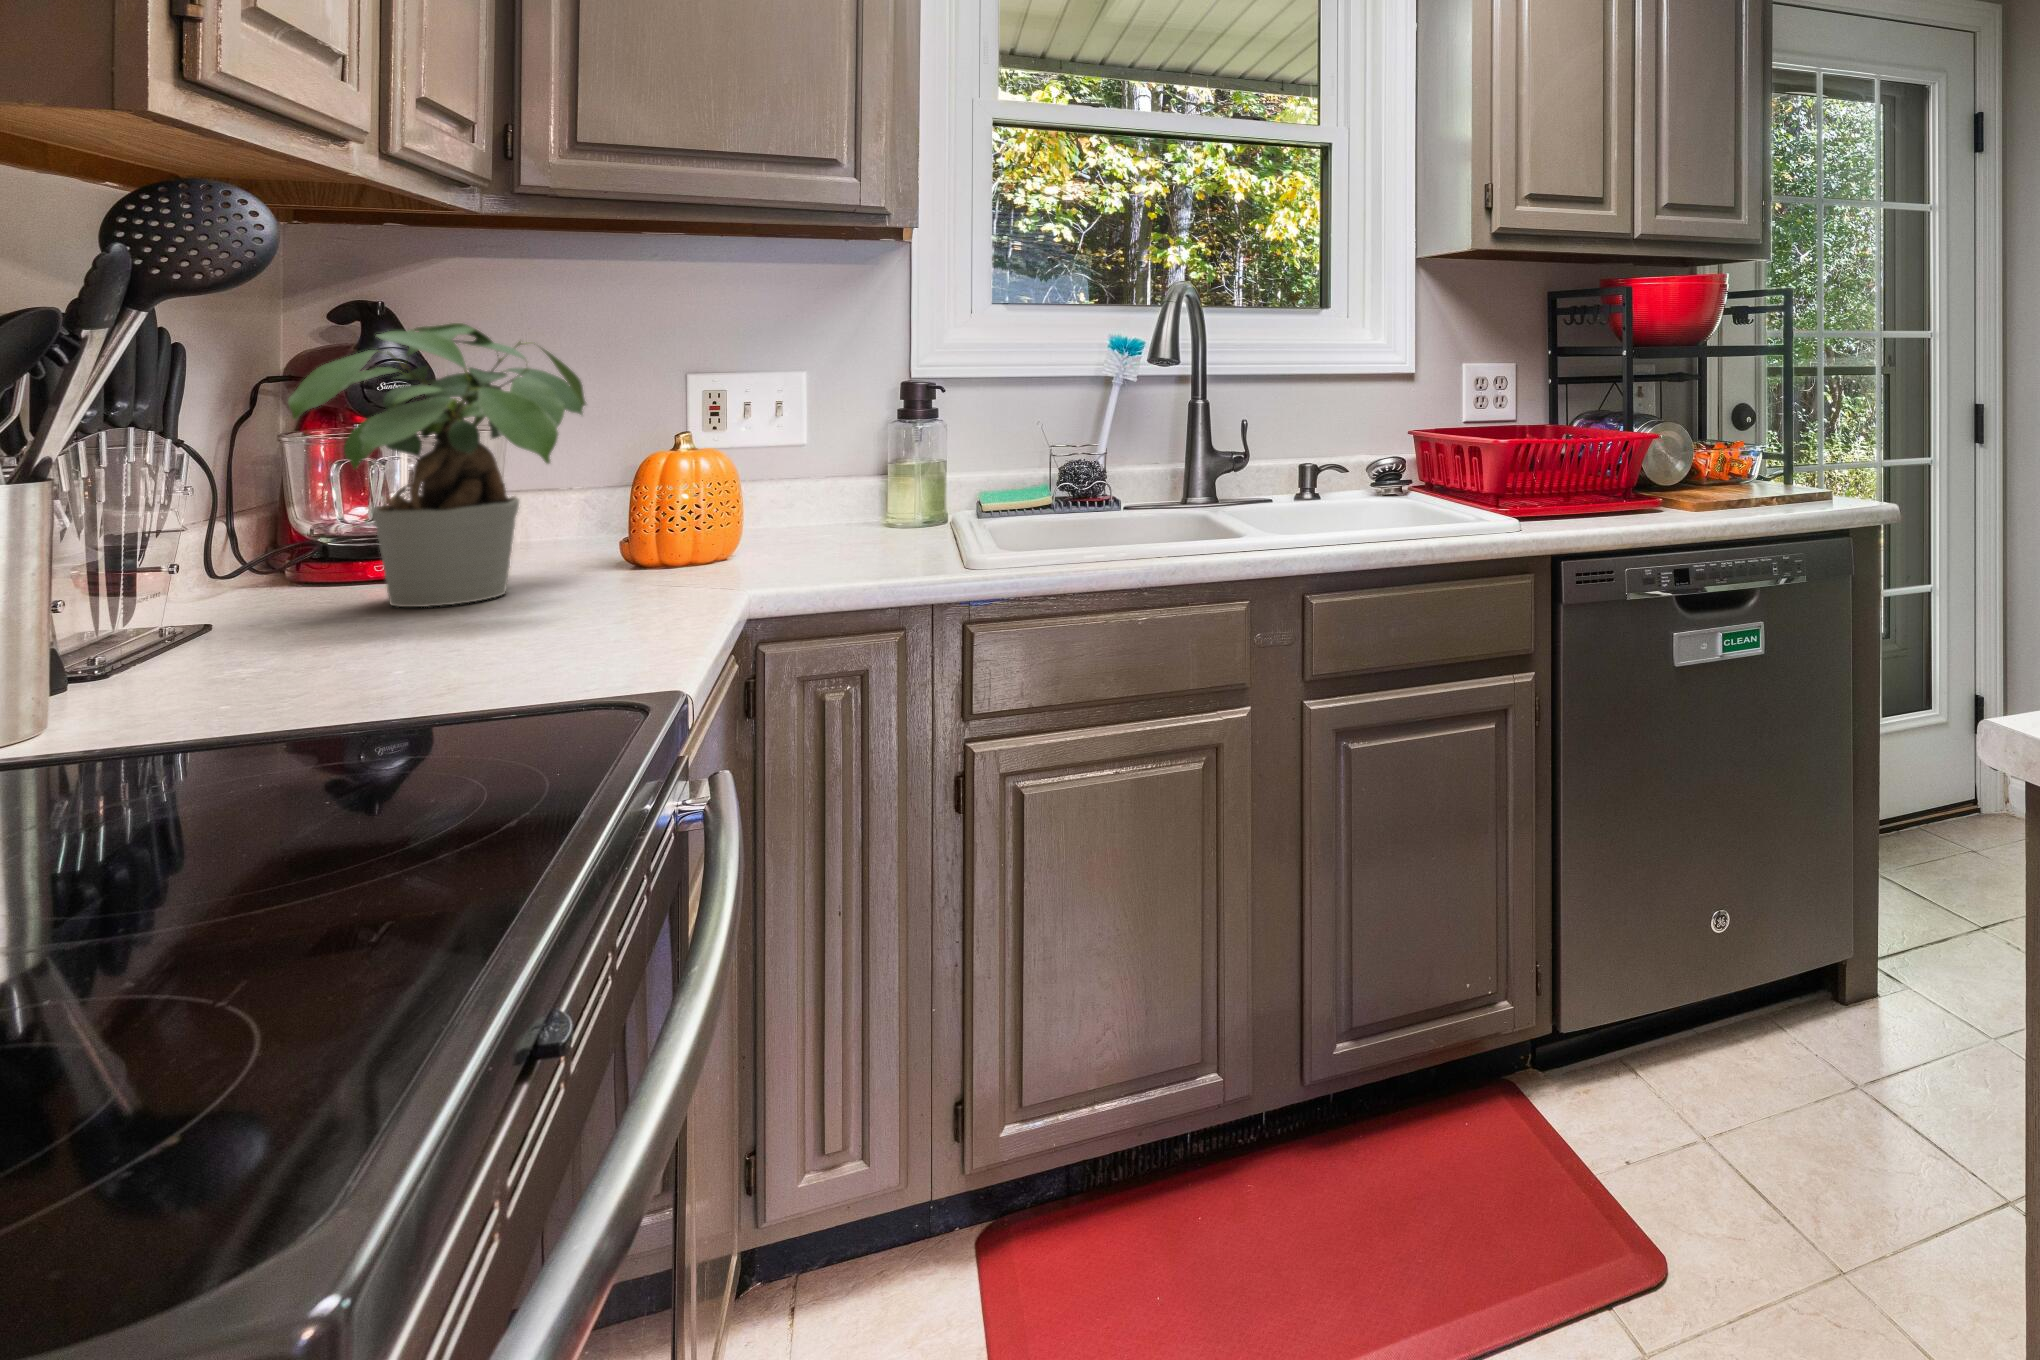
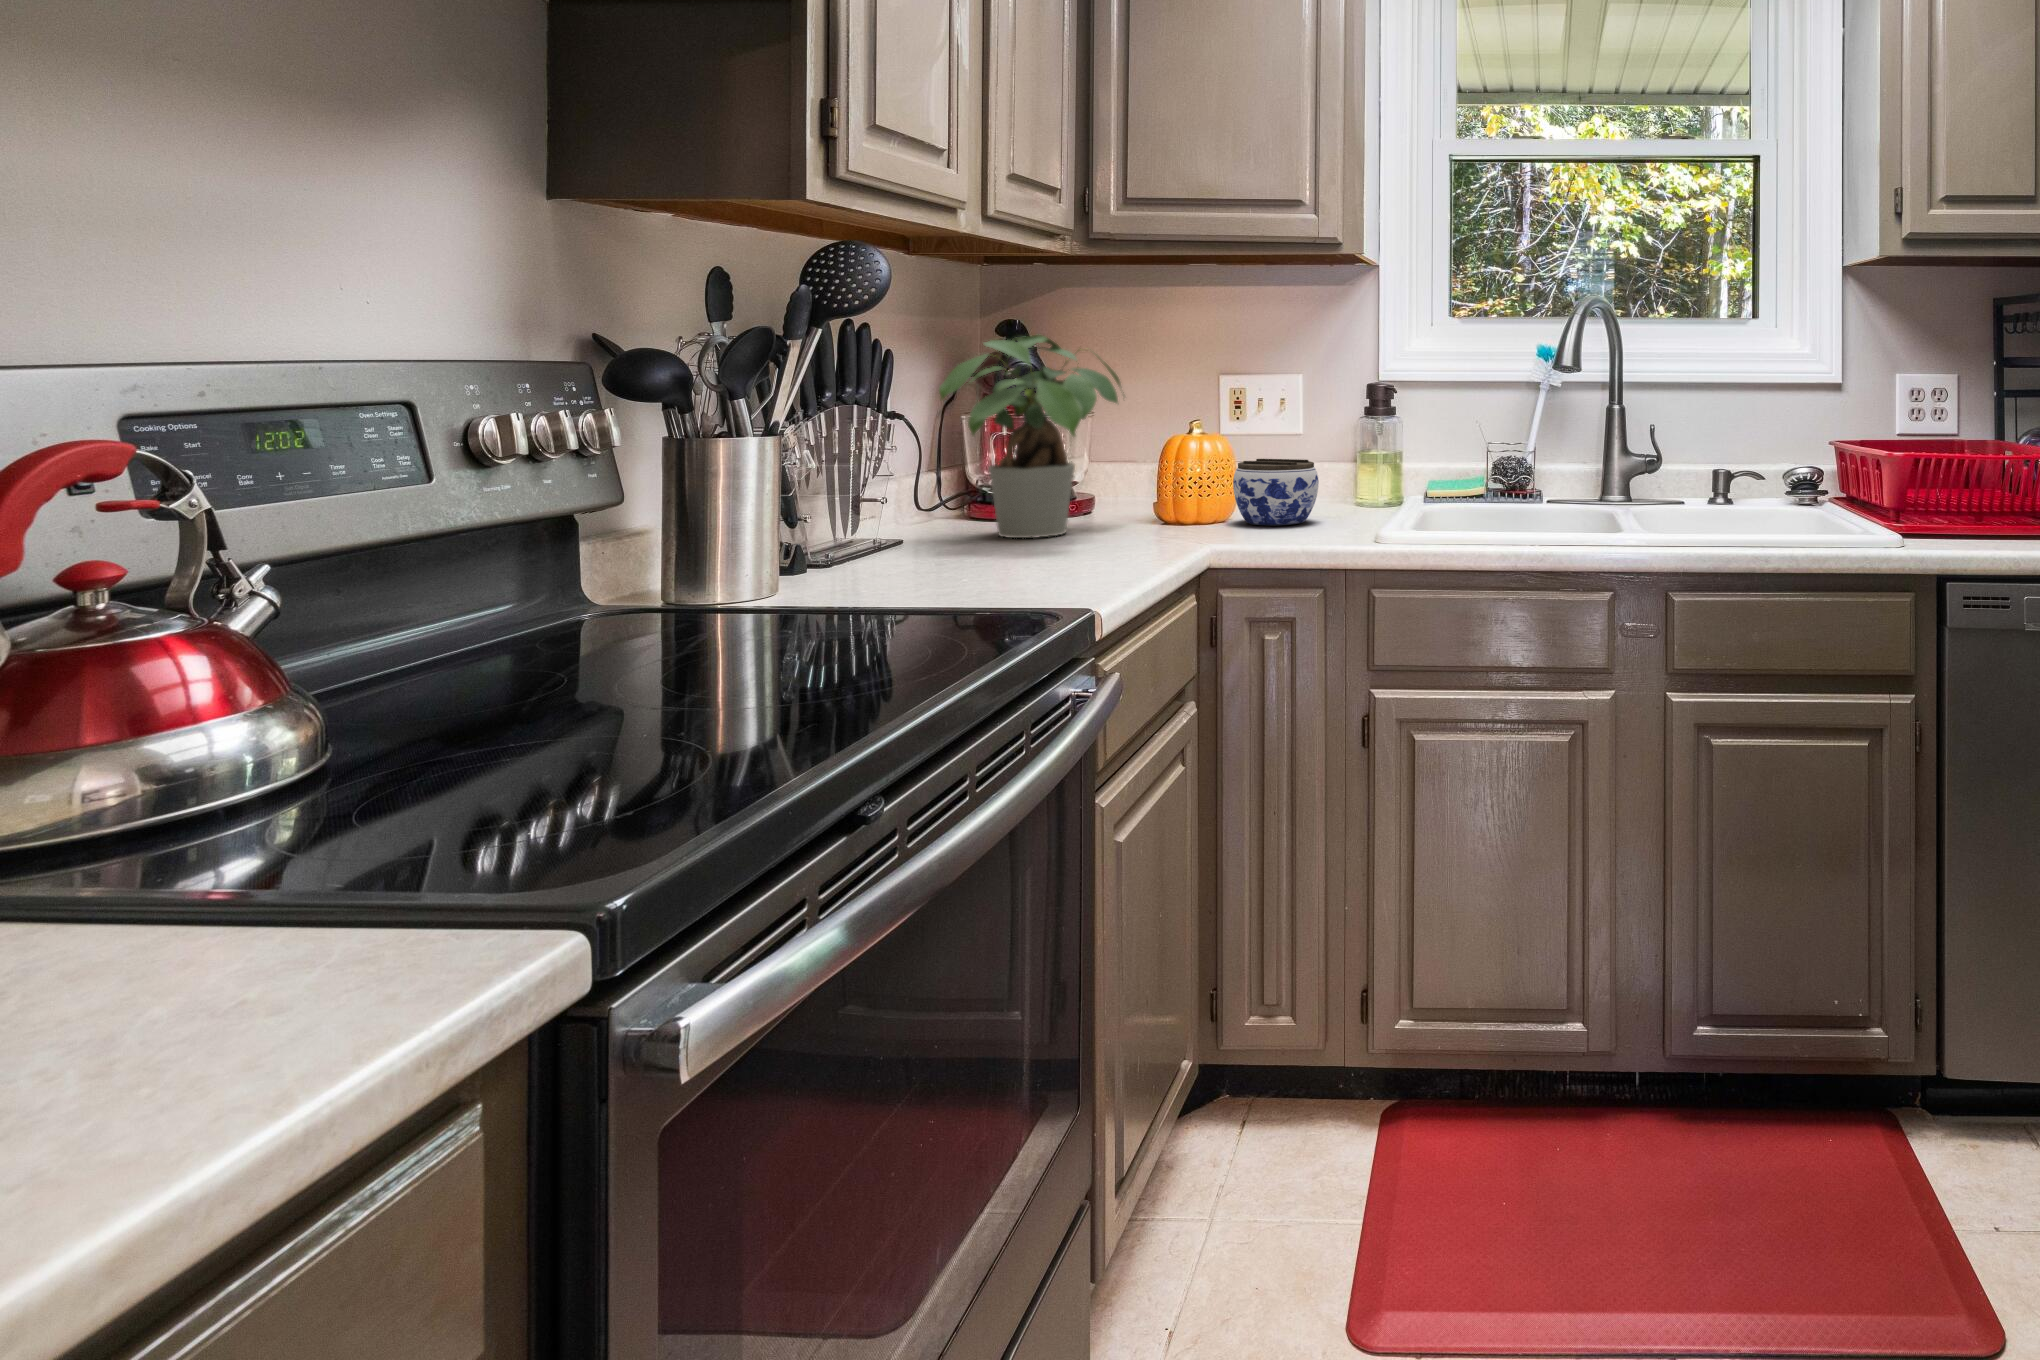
jar: none [750,476,868,559] -> present [1233,459,1319,525]

